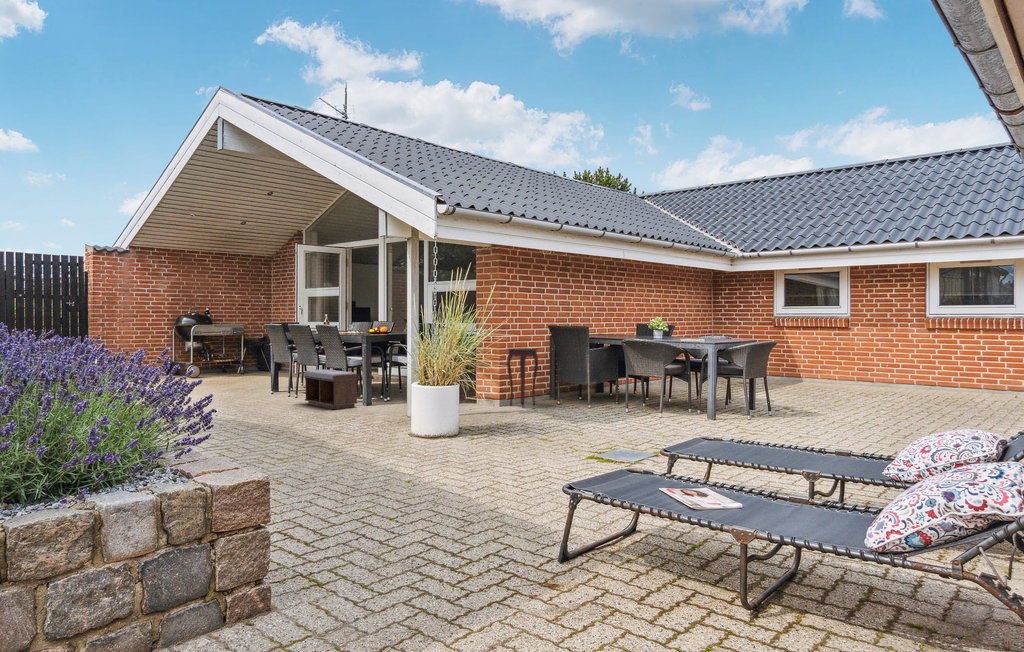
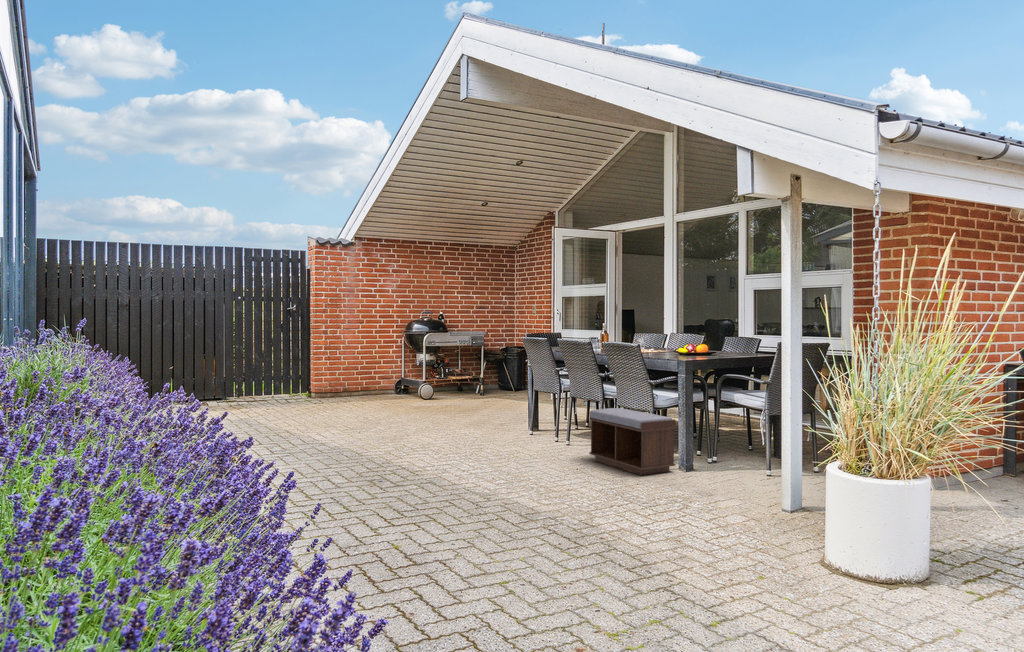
side table: present [507,348,538,407] -> none [940,385,1002,493]

